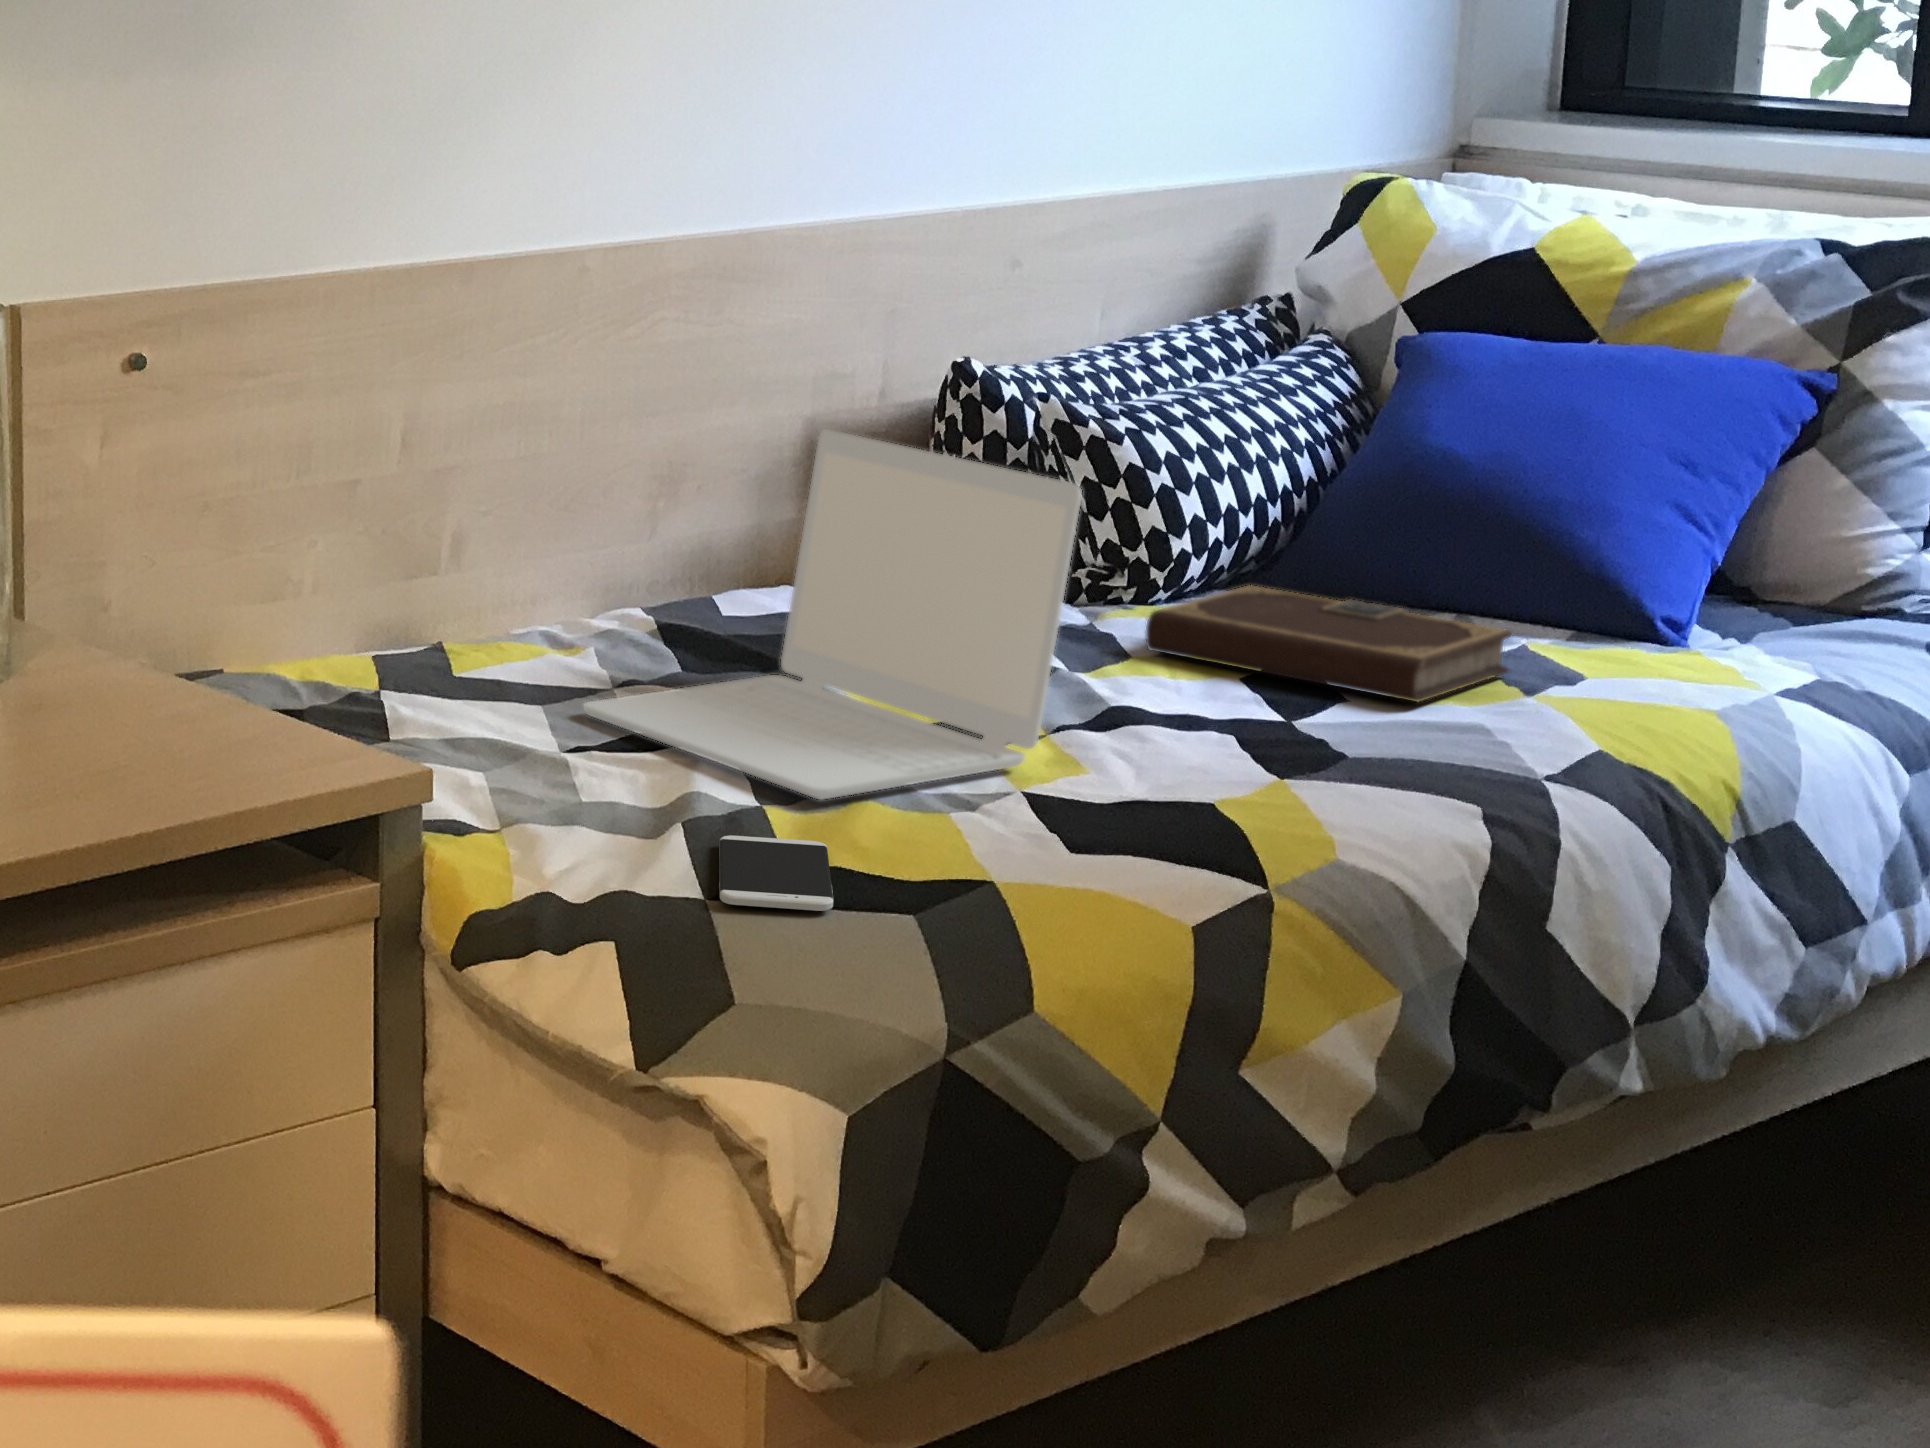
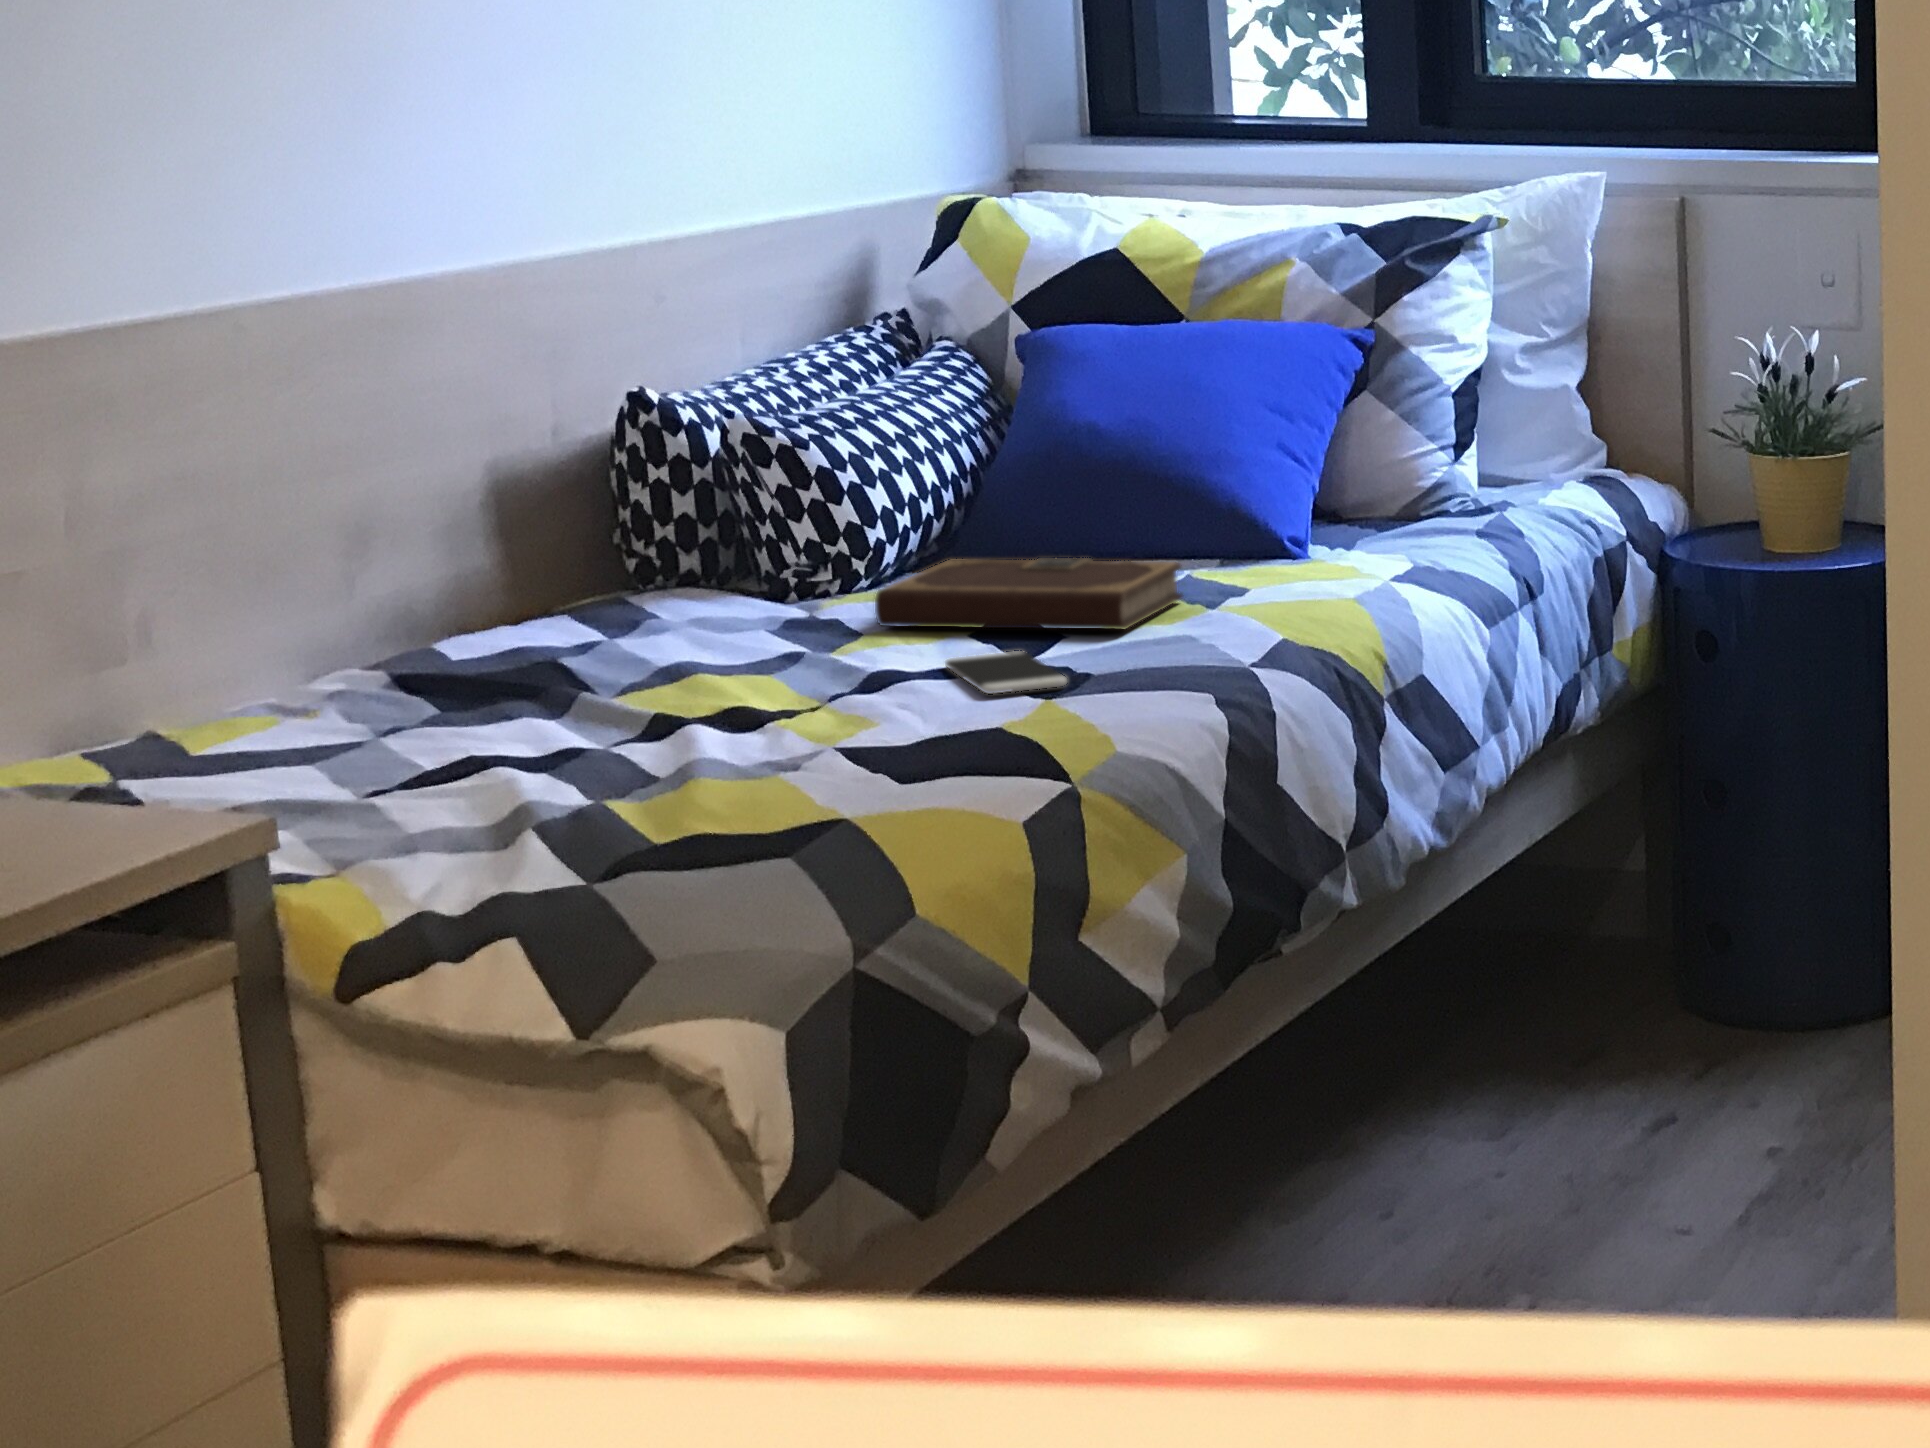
laptop: present [583,429,1082,799] -> none [360,453,835,787]
smartphone: present [719,835,834,911] -> present [945,651,1067,694]

